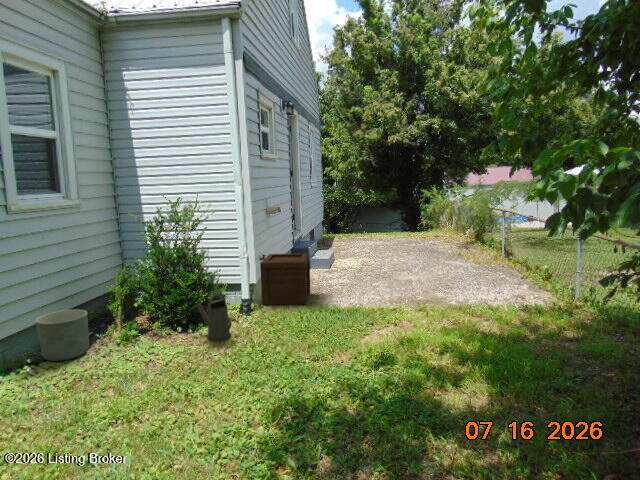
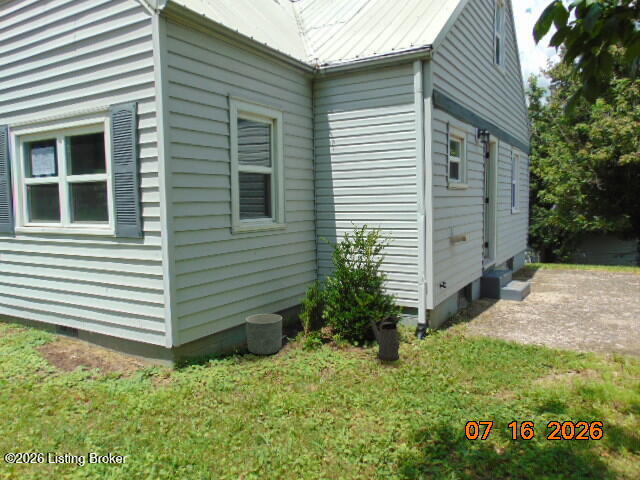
wooden crate: present [260,254,310,305] -> none [437,283,492,339]

